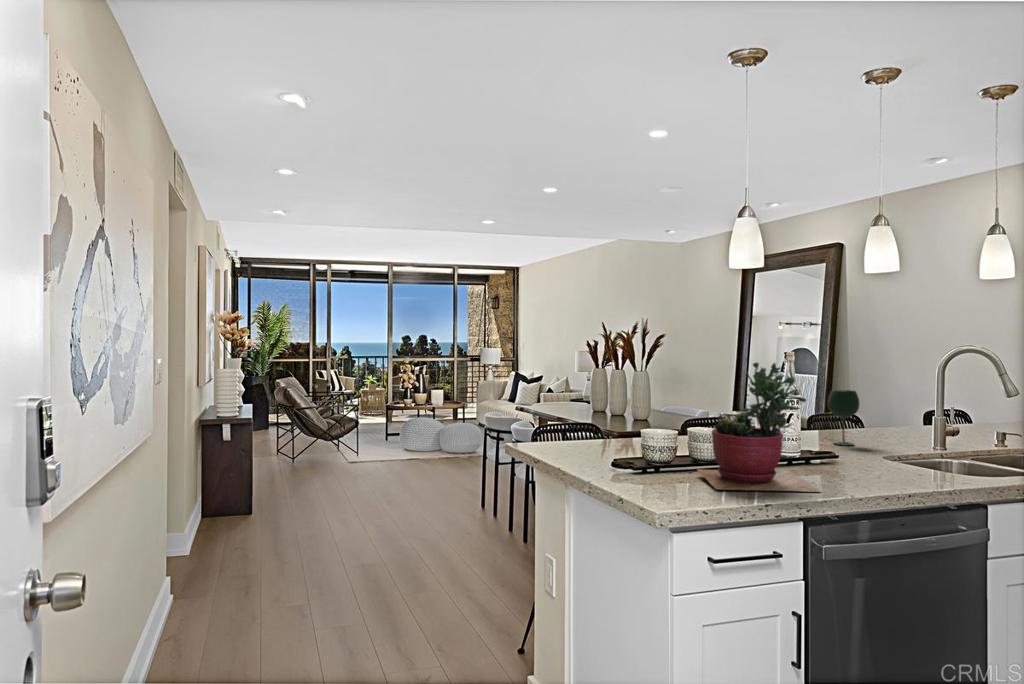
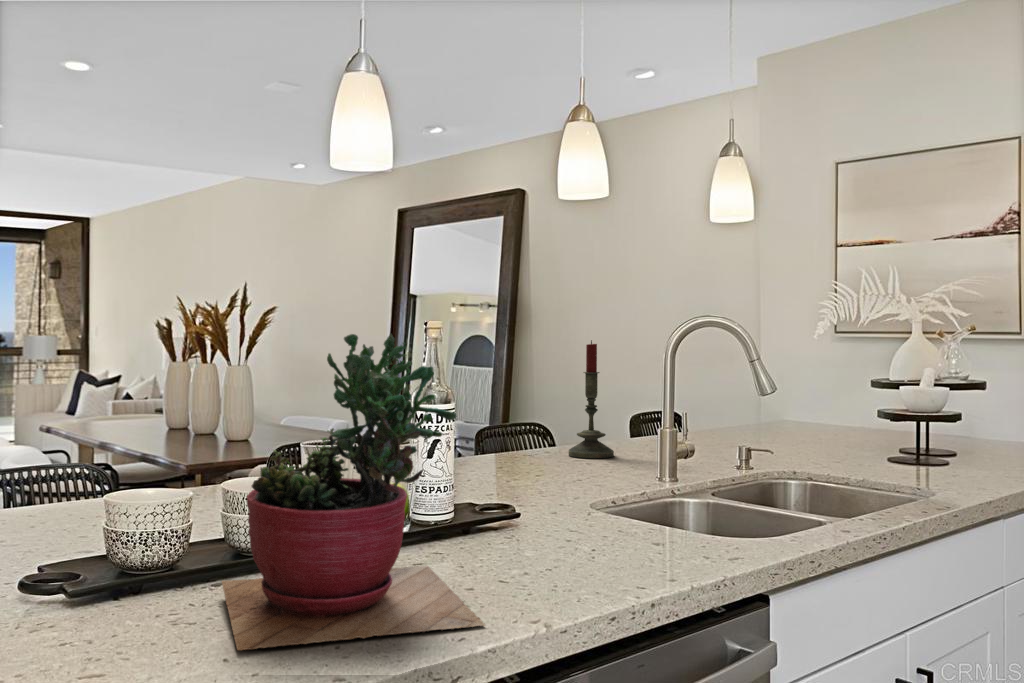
candle: none [873,358,906,435] -> present [569,340,614,458]
wine glass: present [828,390,859,445] -> none [503,391,552,483]

